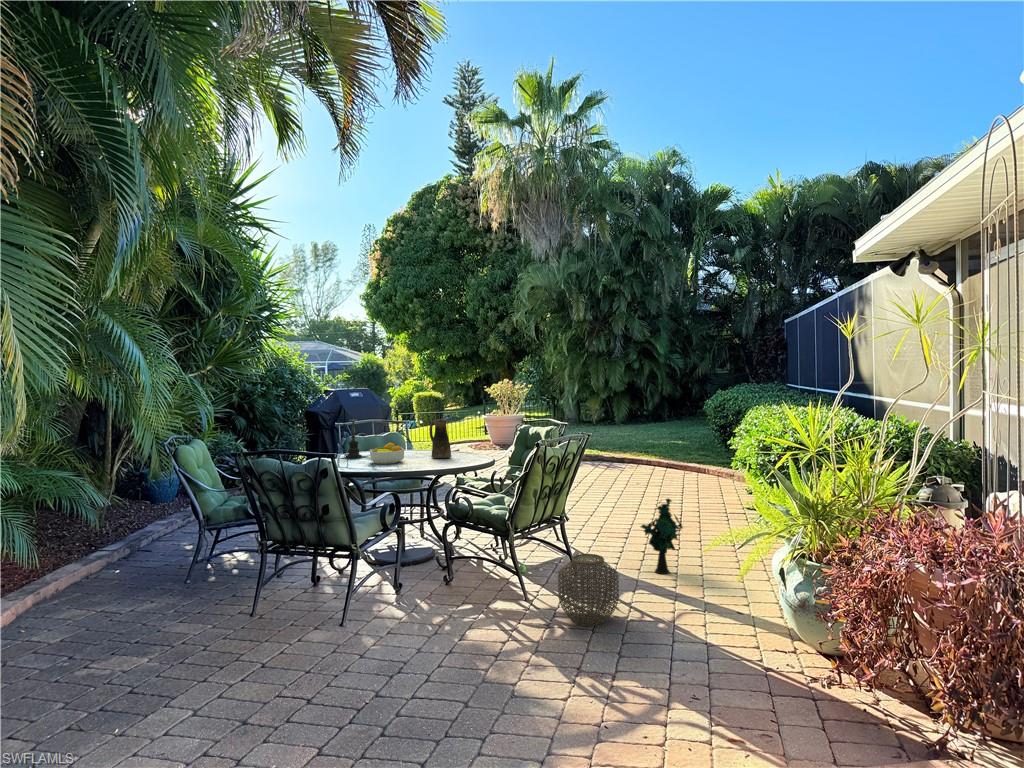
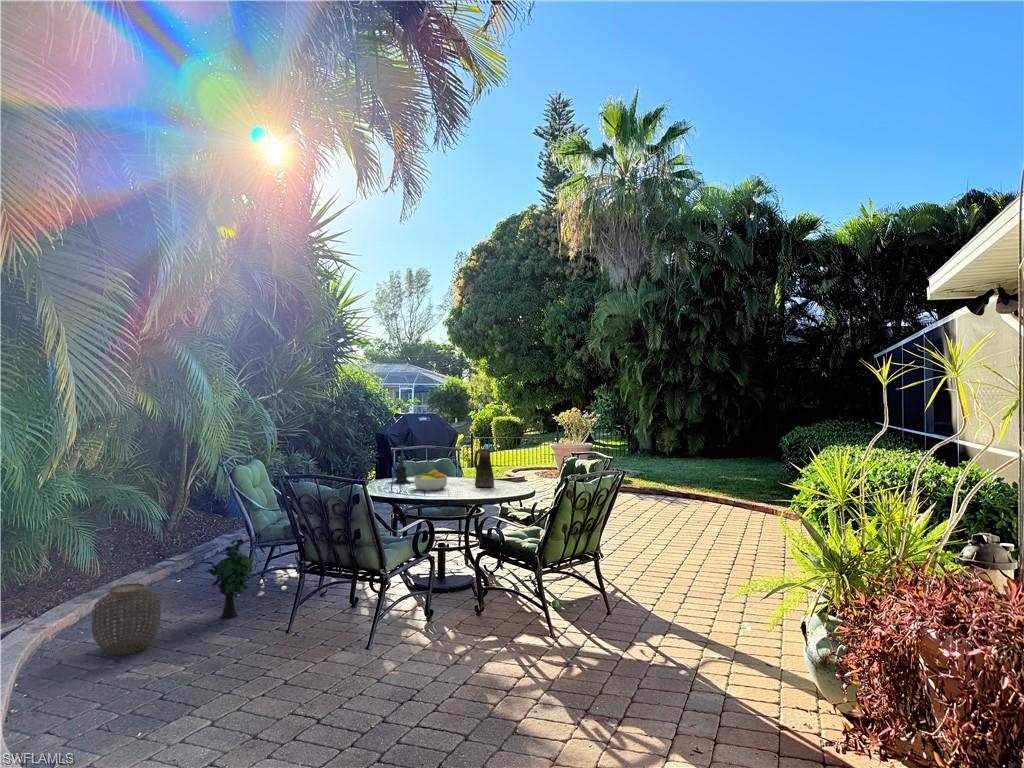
decorative plant: present [640,499,683,574] -> present [205,539,254,619]
woven basket: present [558,554,619,626] -> present [92,583,161,655]

